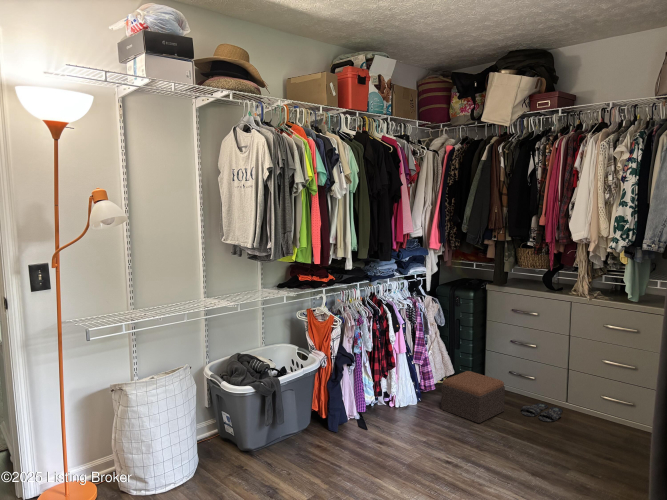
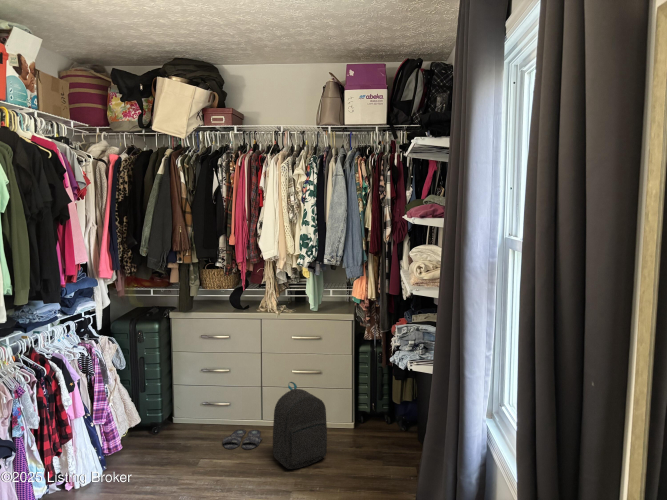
backpack: none [565,365,627,452] -> present [273,382,327,469]
footstool: present [441,371,505,423] -> none [135,416,207,475]

